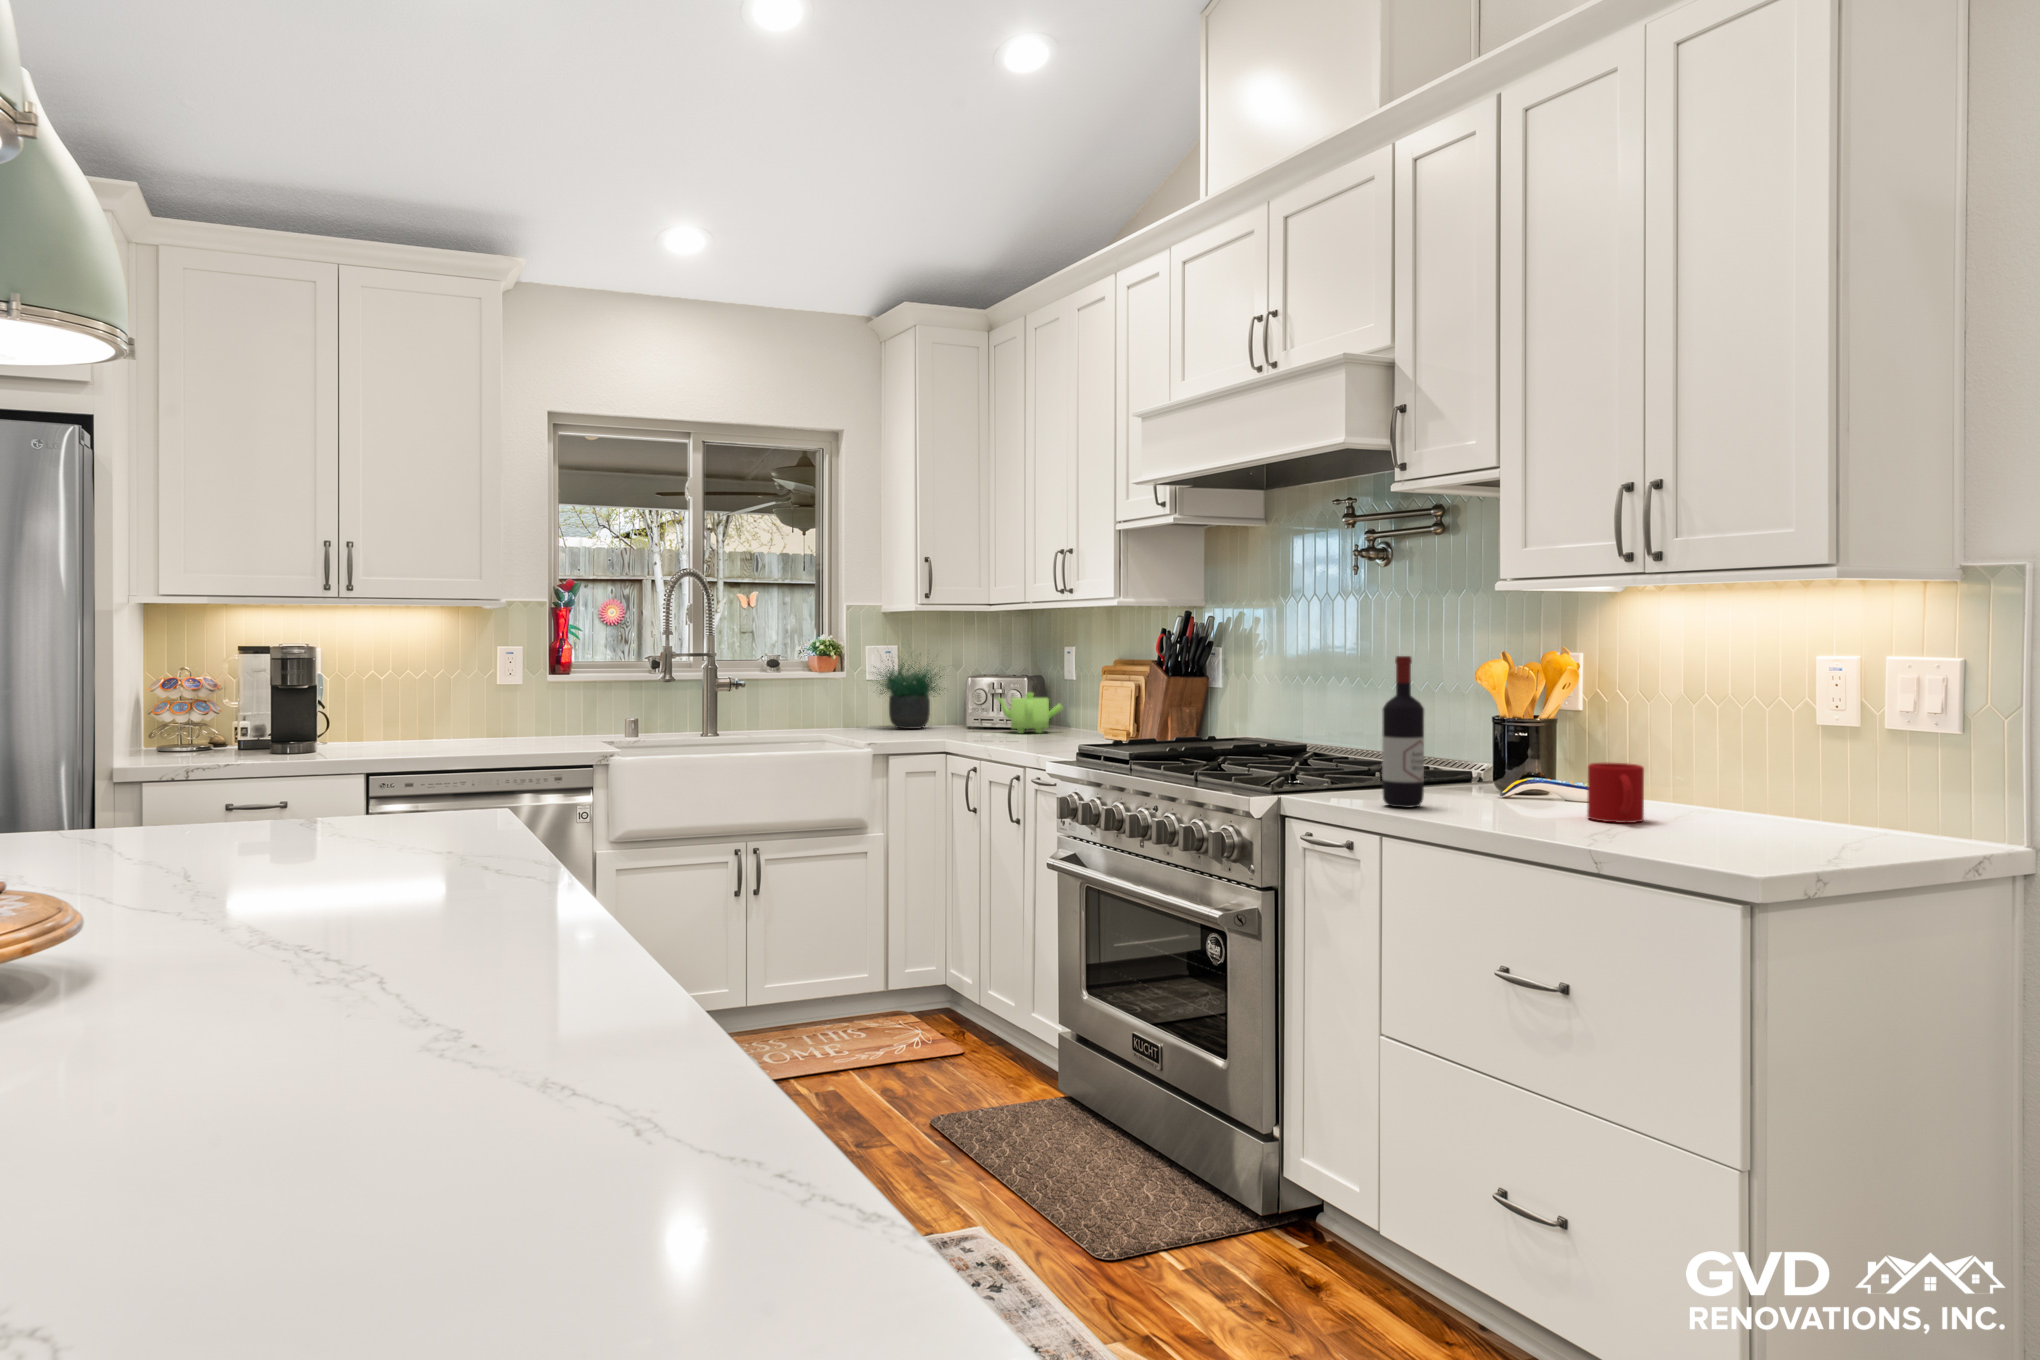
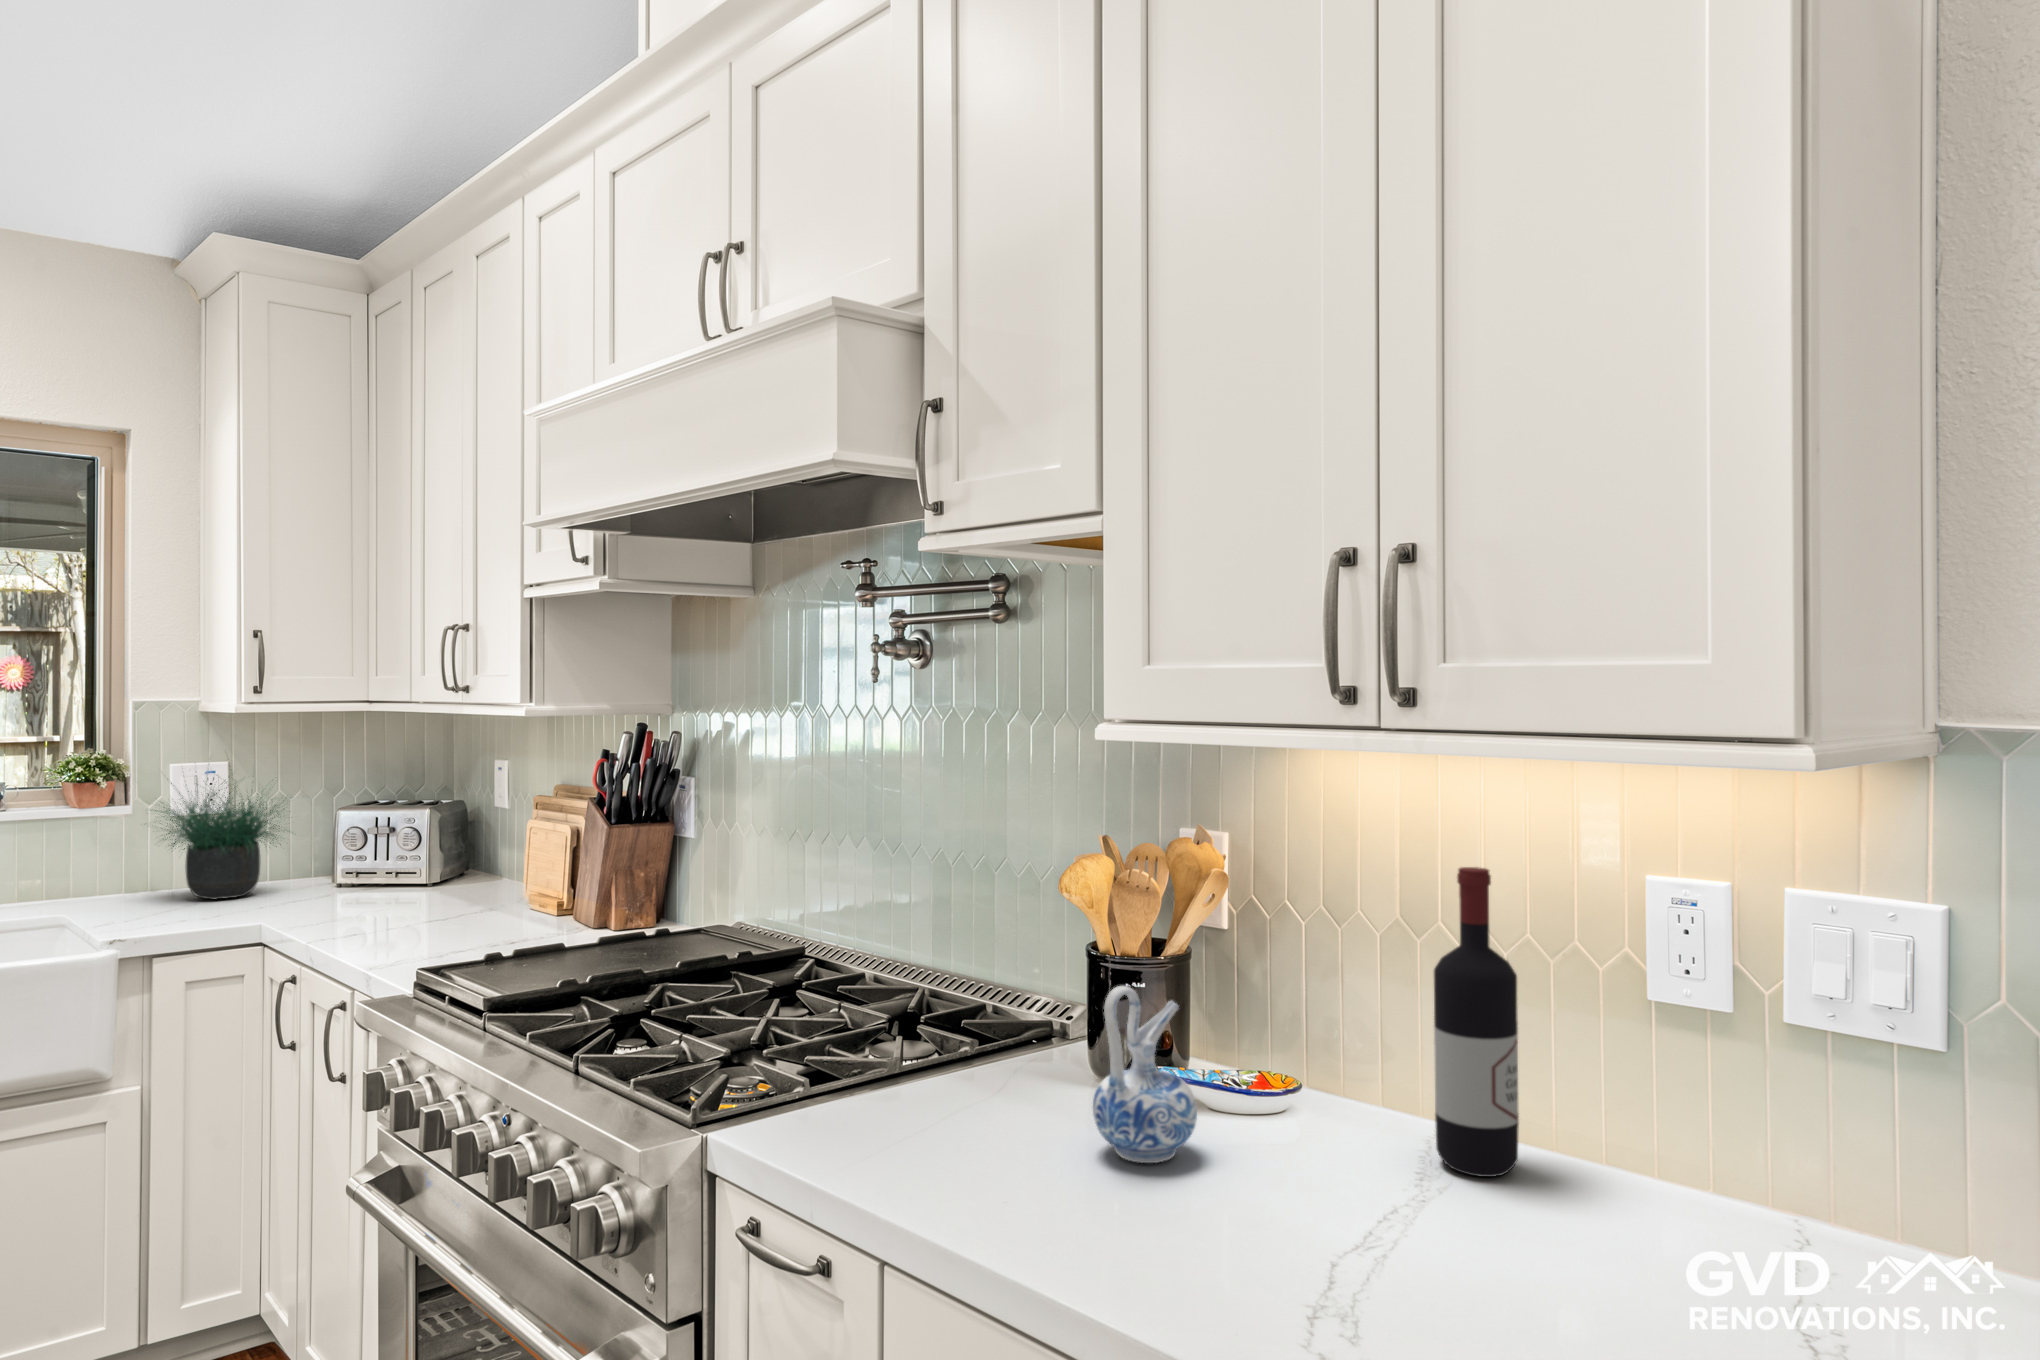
wine bottle: present [1382,656,1424,808] -> present [1434,867,1519,1177]
teapot: present [997,693,1063,733] -> none [353,840,471,905]
ceramic pitcher: none [1491,716,1550,808] -> present [1093,986,1197,1163]
mug: present [1587,763,1644,823] -> none [1275,1087,1379,1231]

